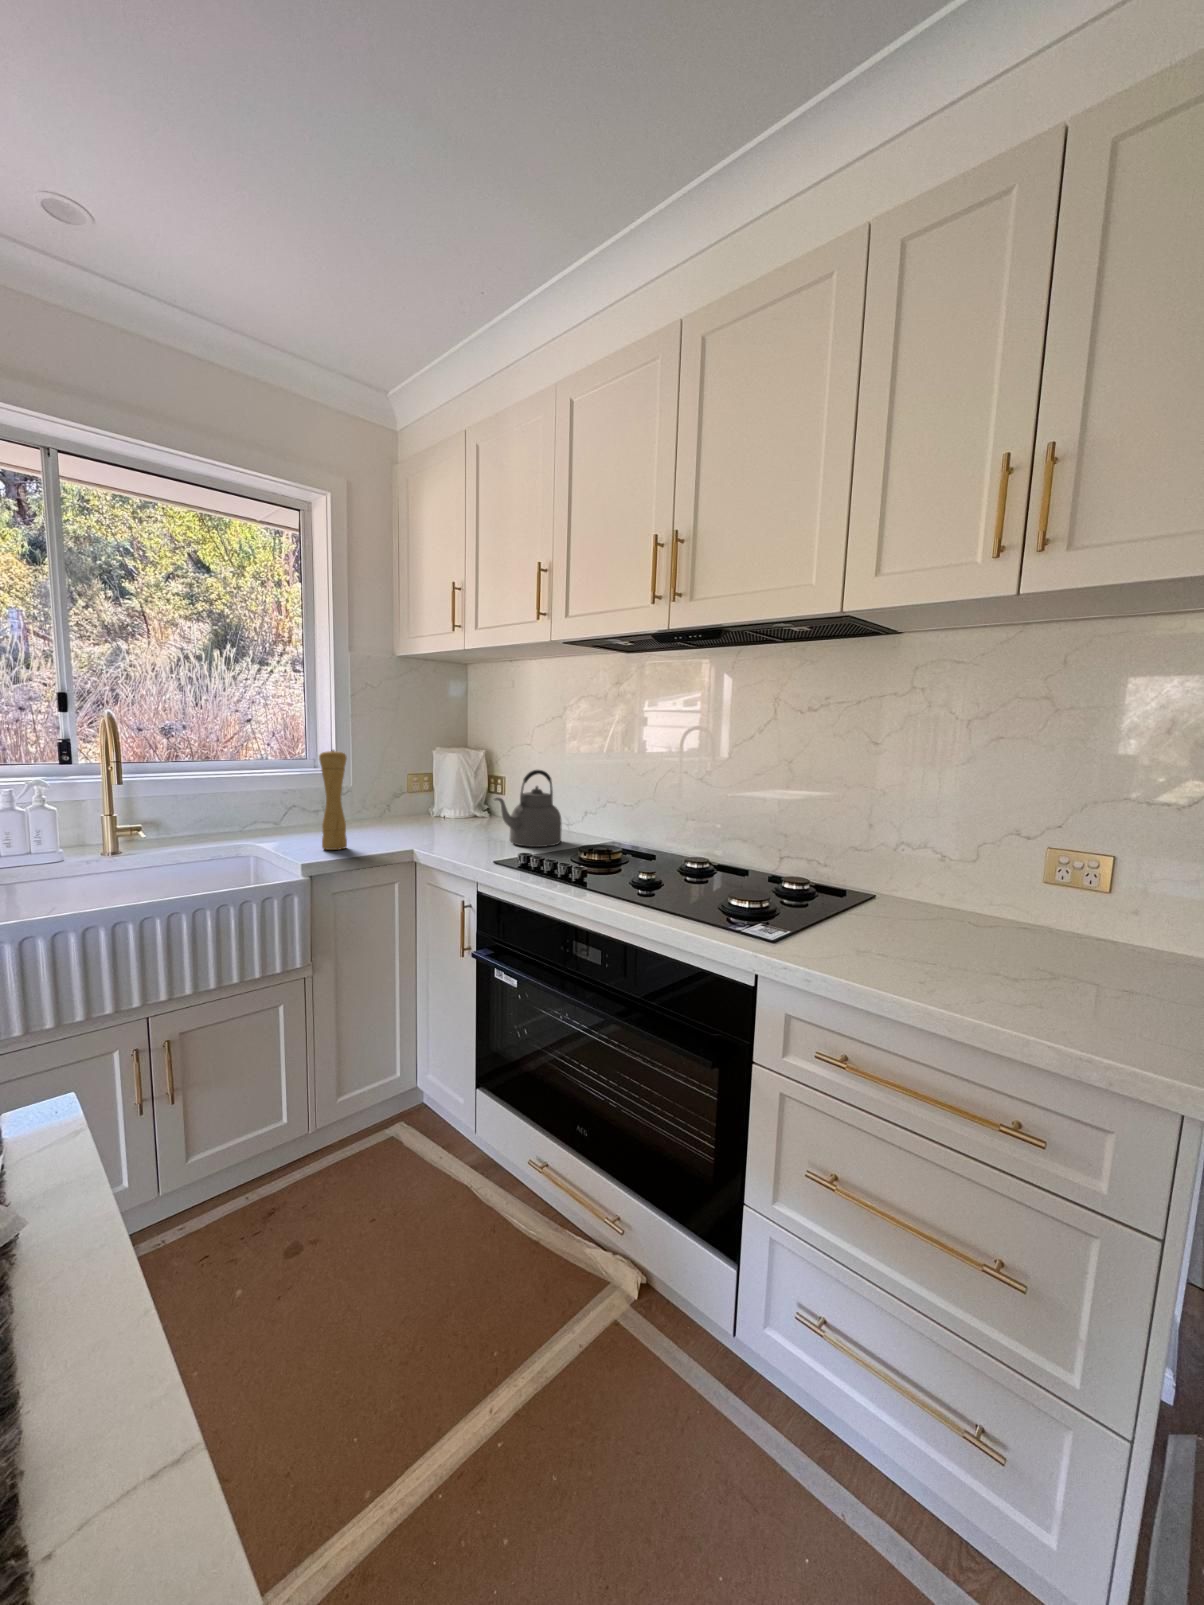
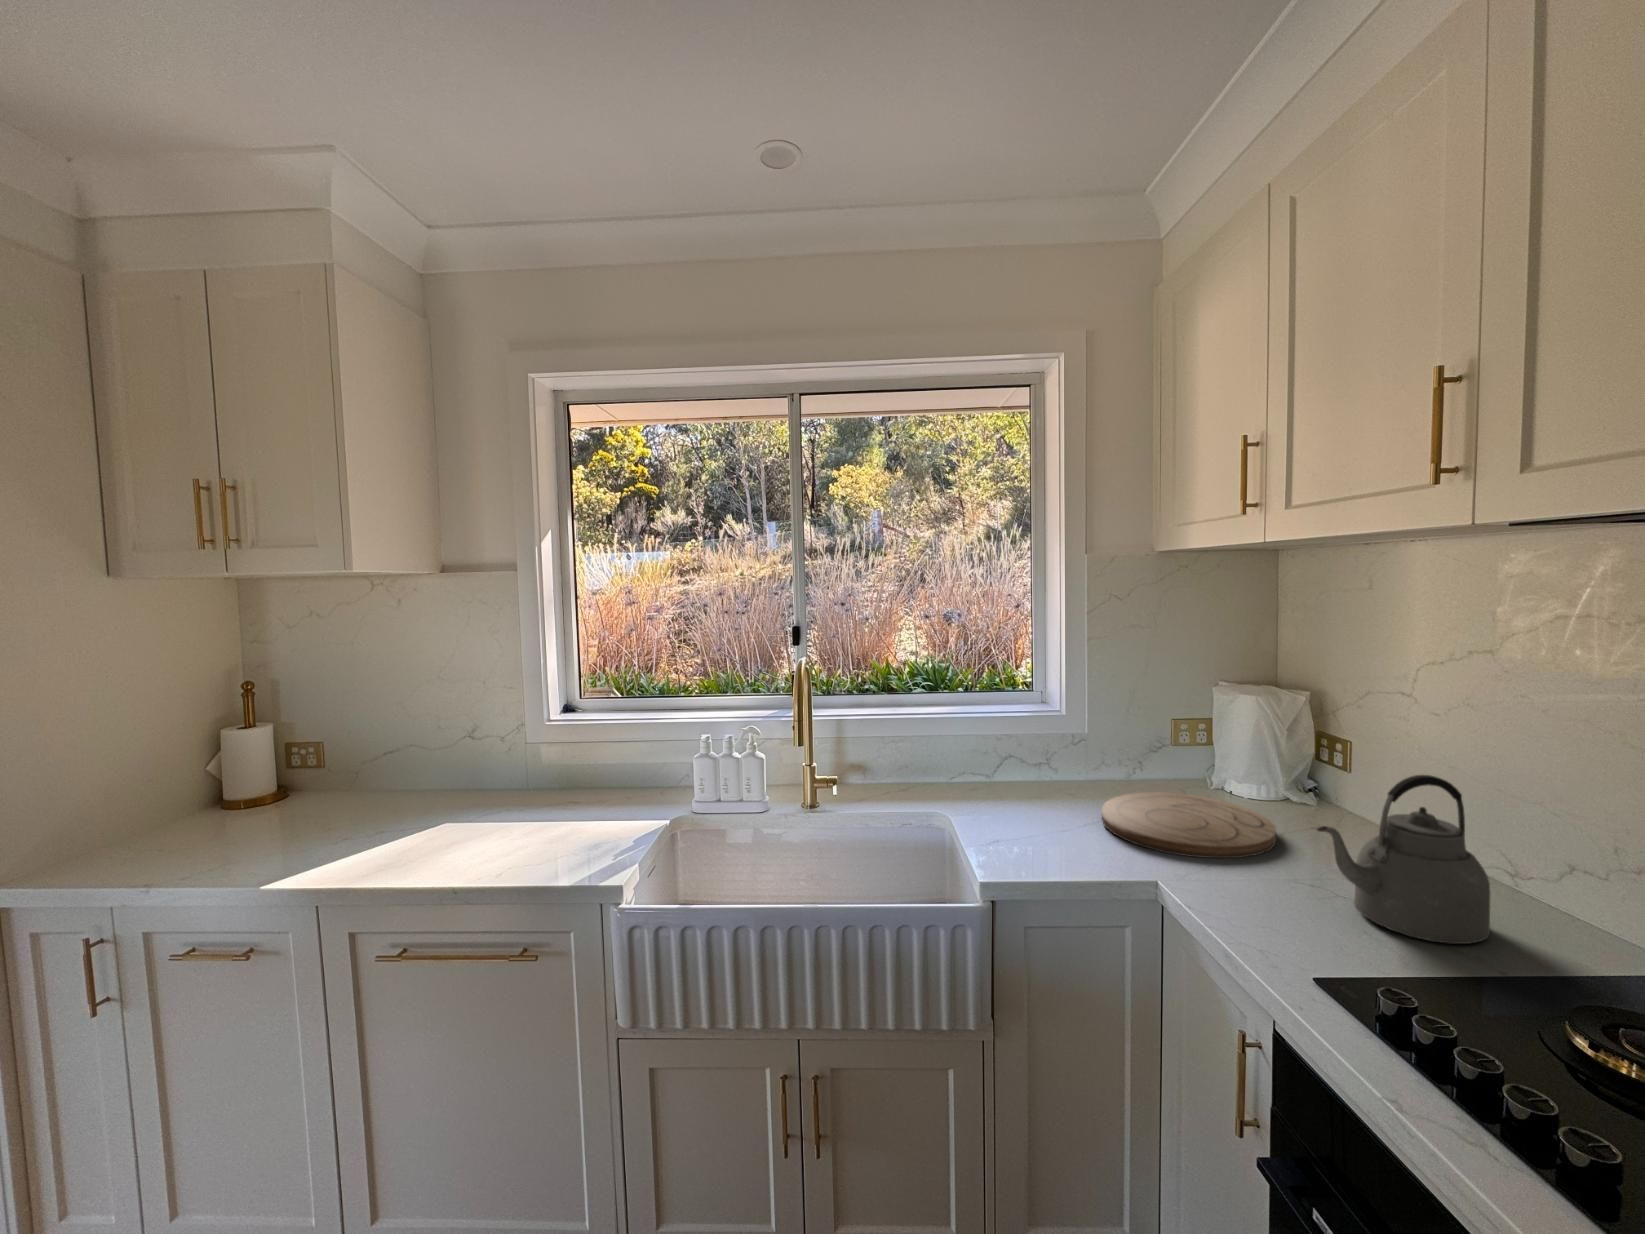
pepper mill: present [319,750,347,850] -> none [1019,711,1058,859]
cutting board: none [370,815,471,839] -> present [1102,792,1276,858]

